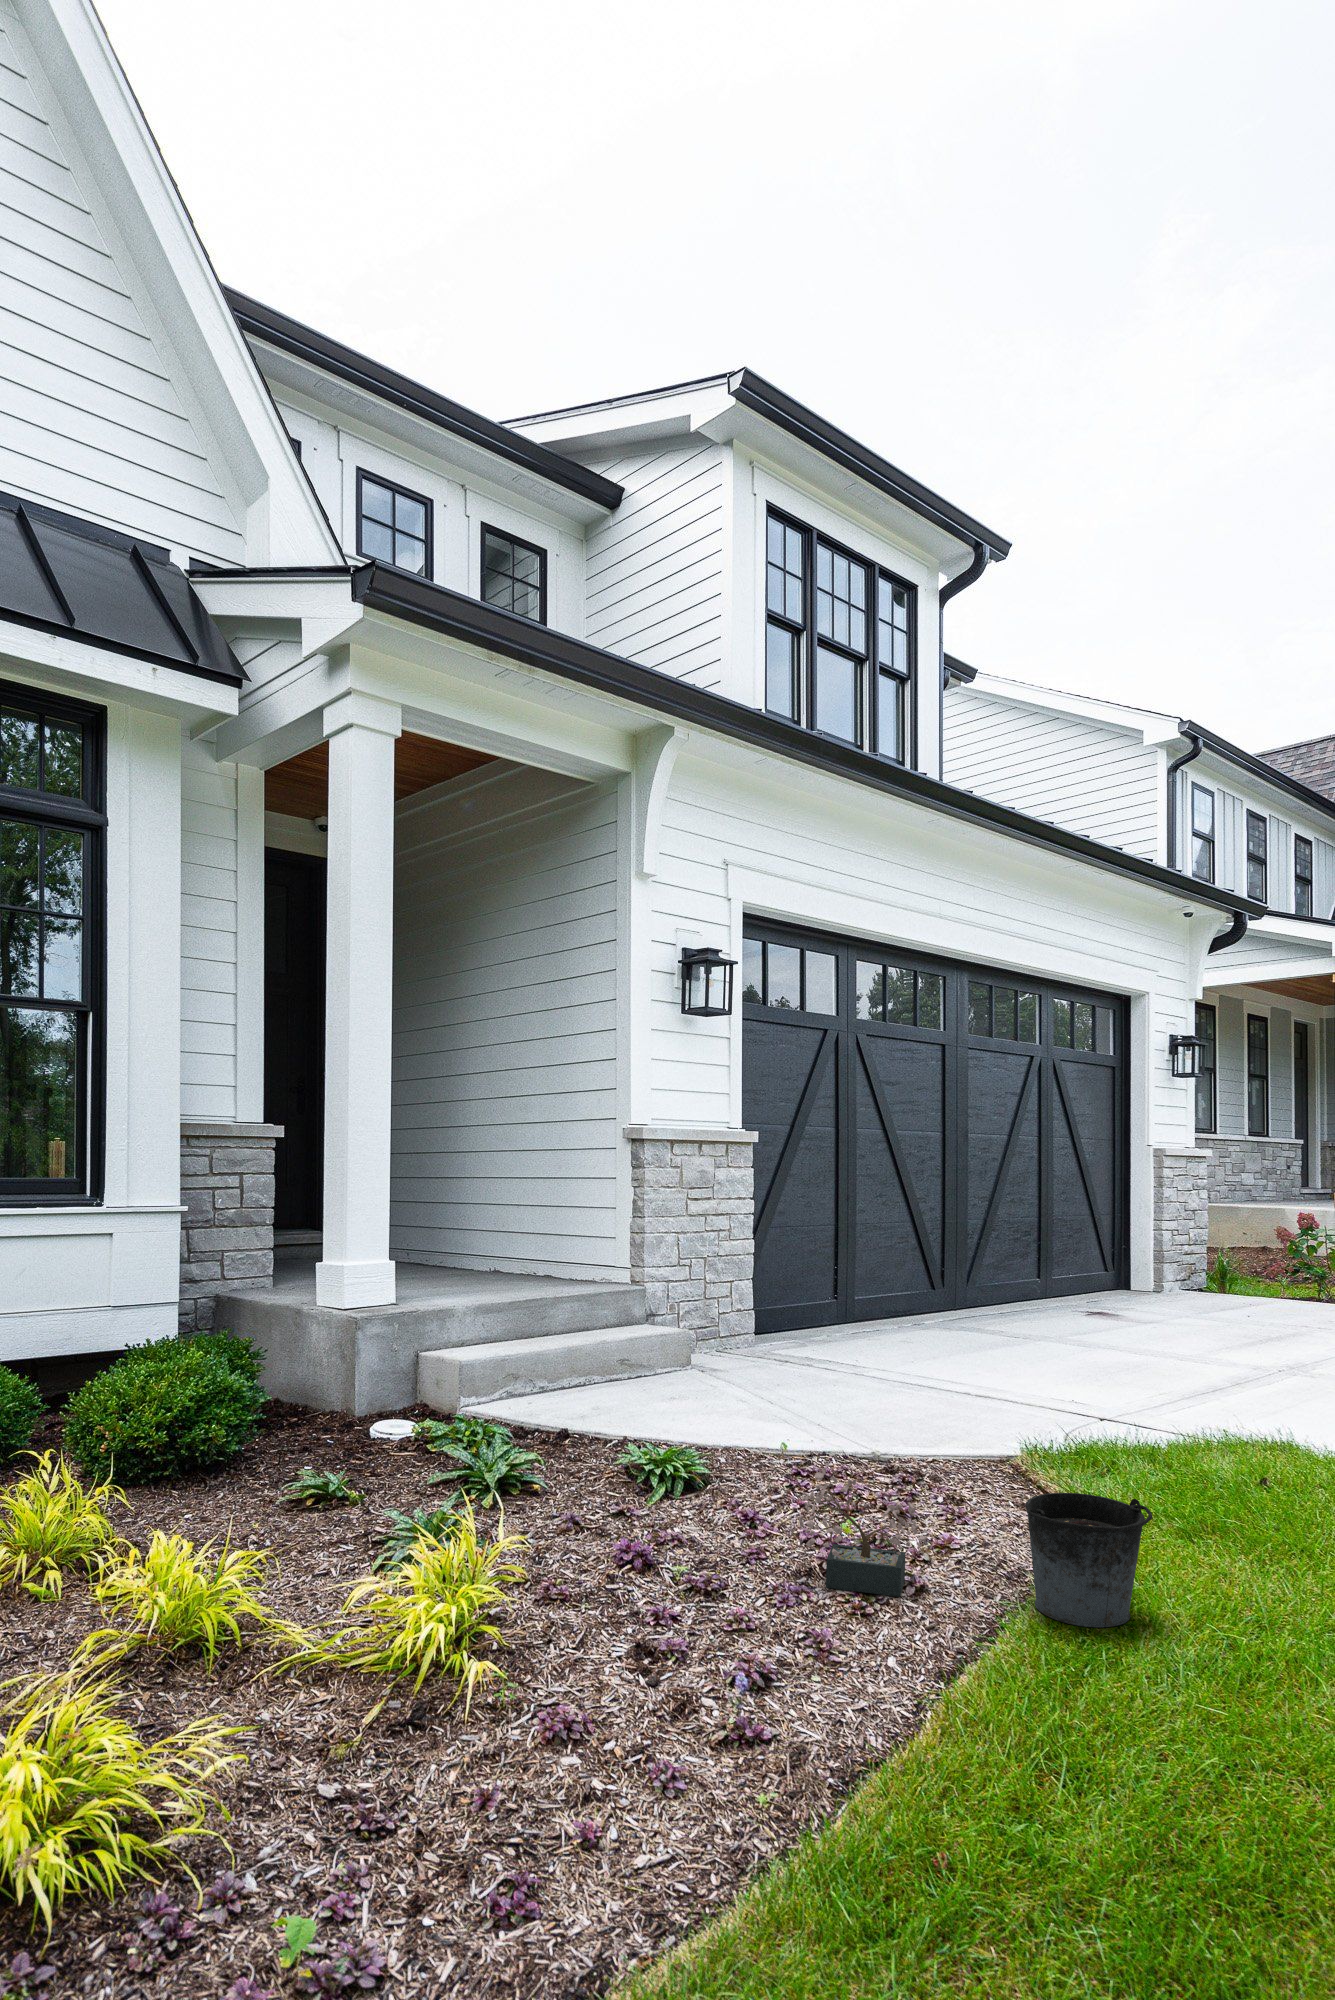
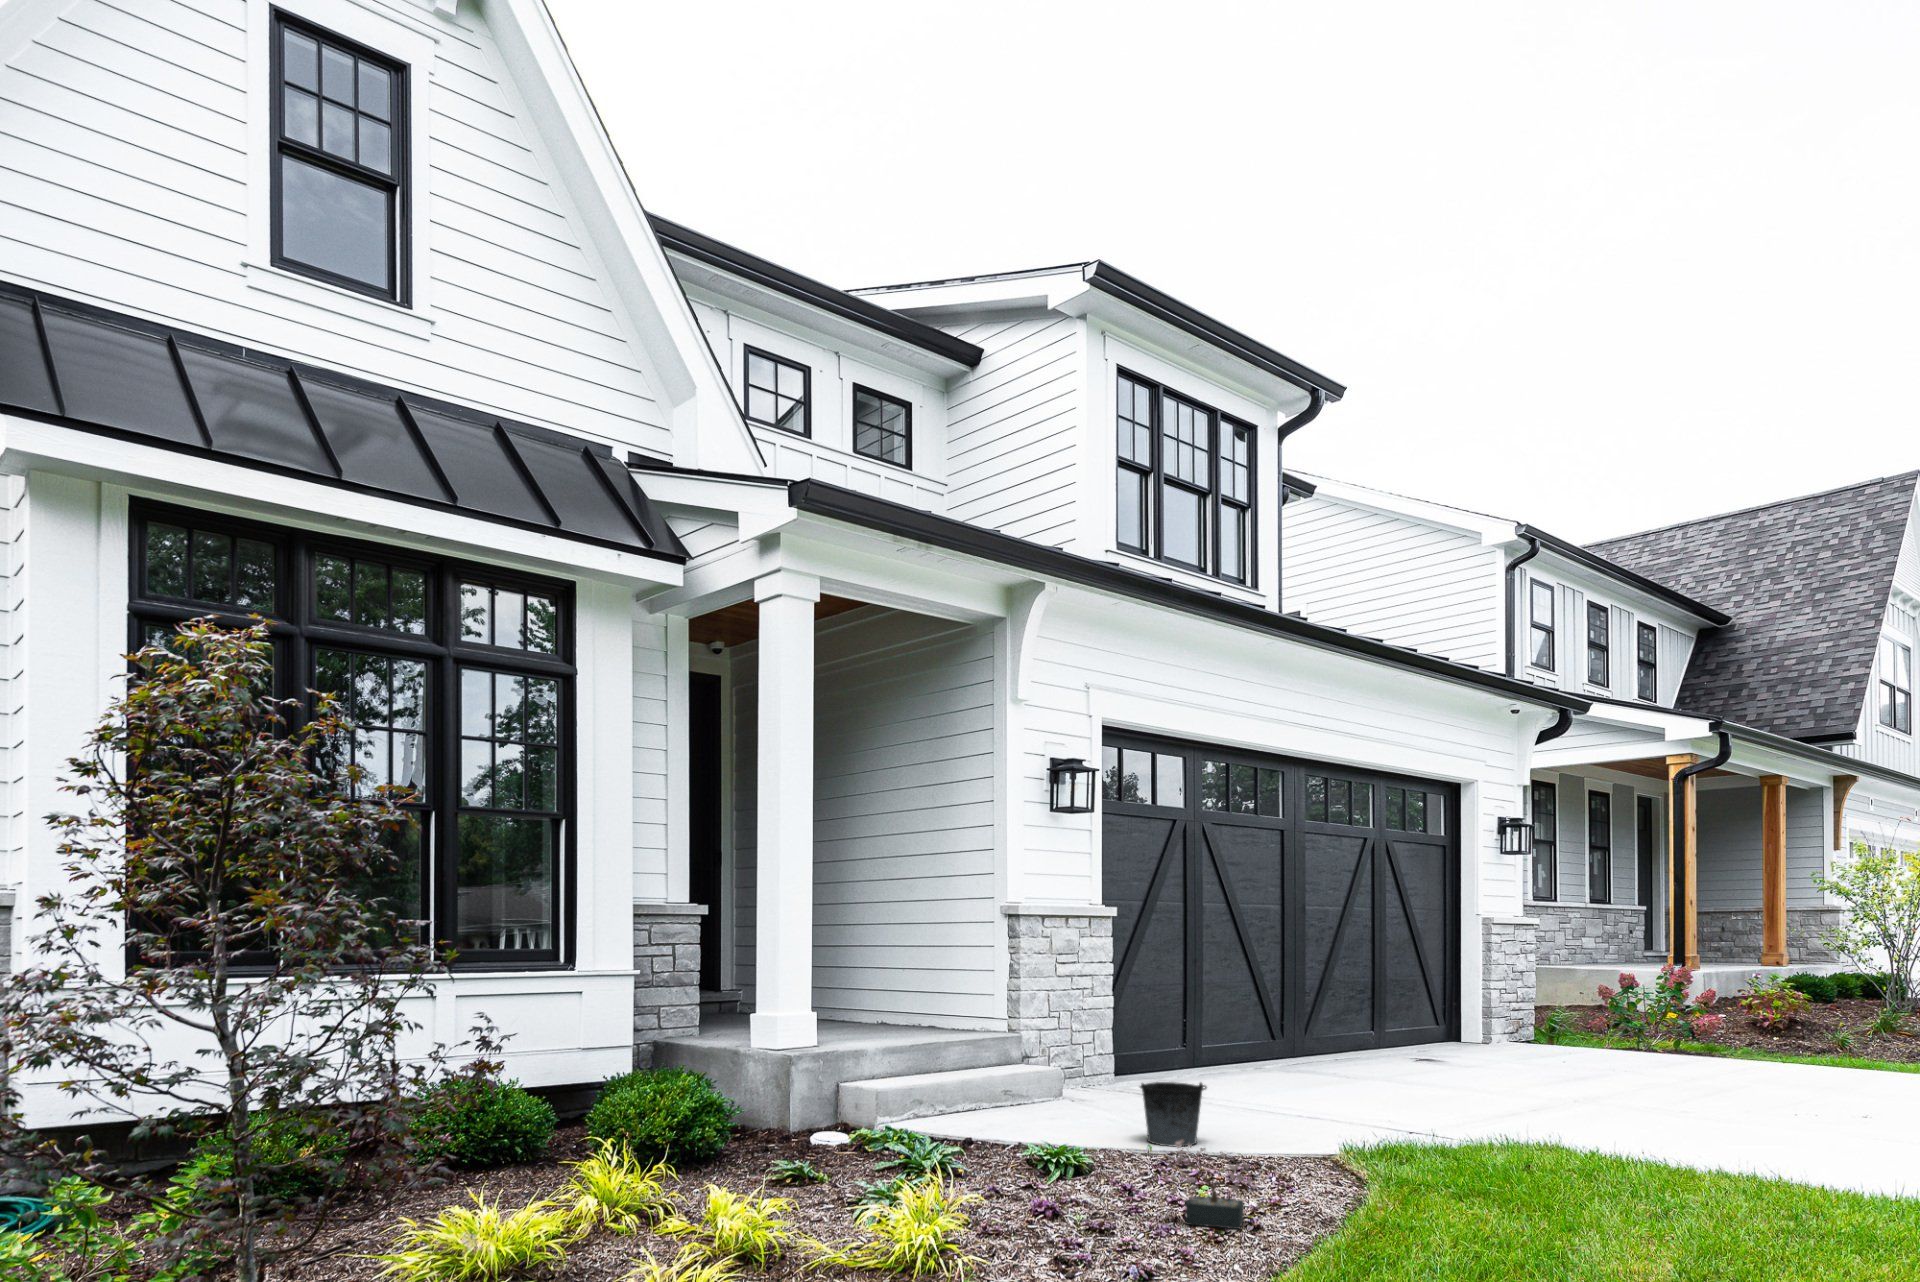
bucket: present [1025,1493,1152,1628] -> present [1140,1082,1207,1147]

